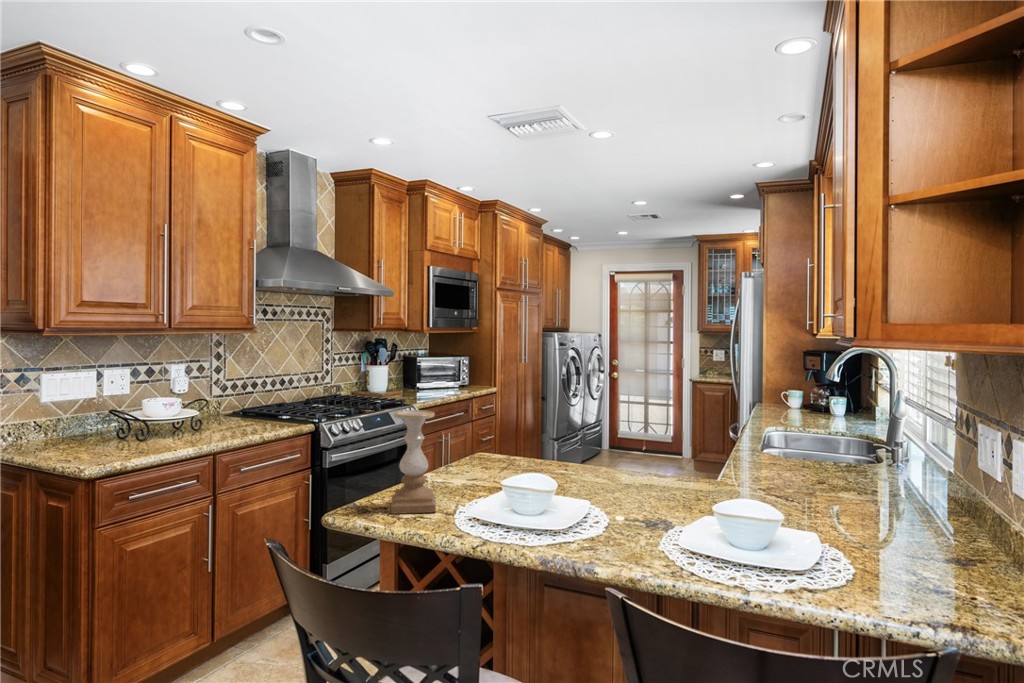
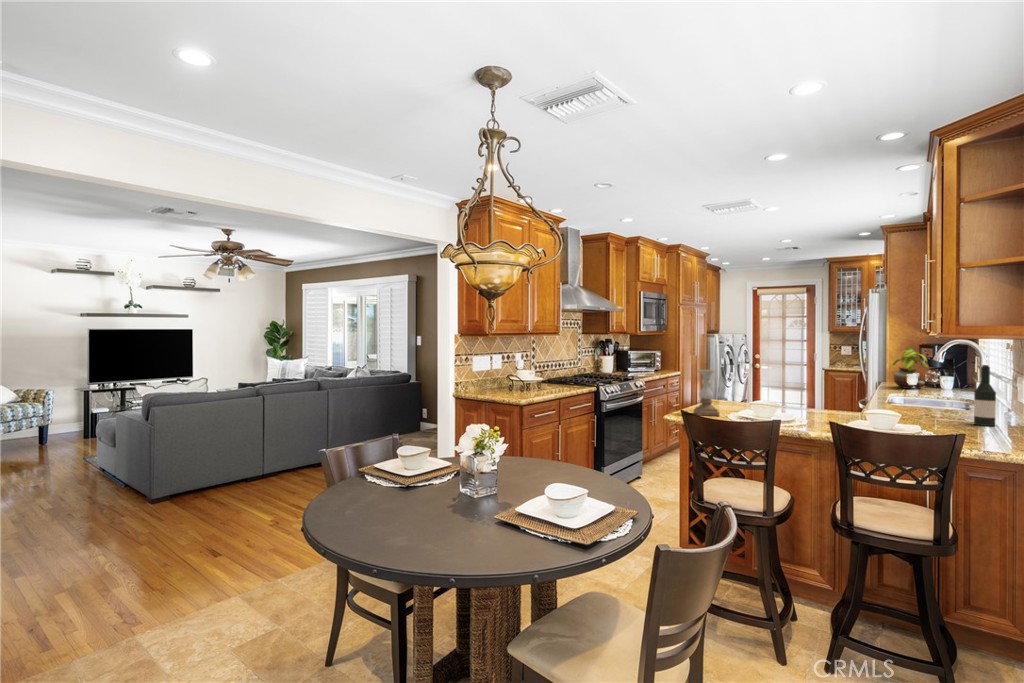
potted plant: none [769,355,816,416] -> present [893,347,929,389]
wine bottle: none [898,397,936,514] -> present [974,365,996,426]

